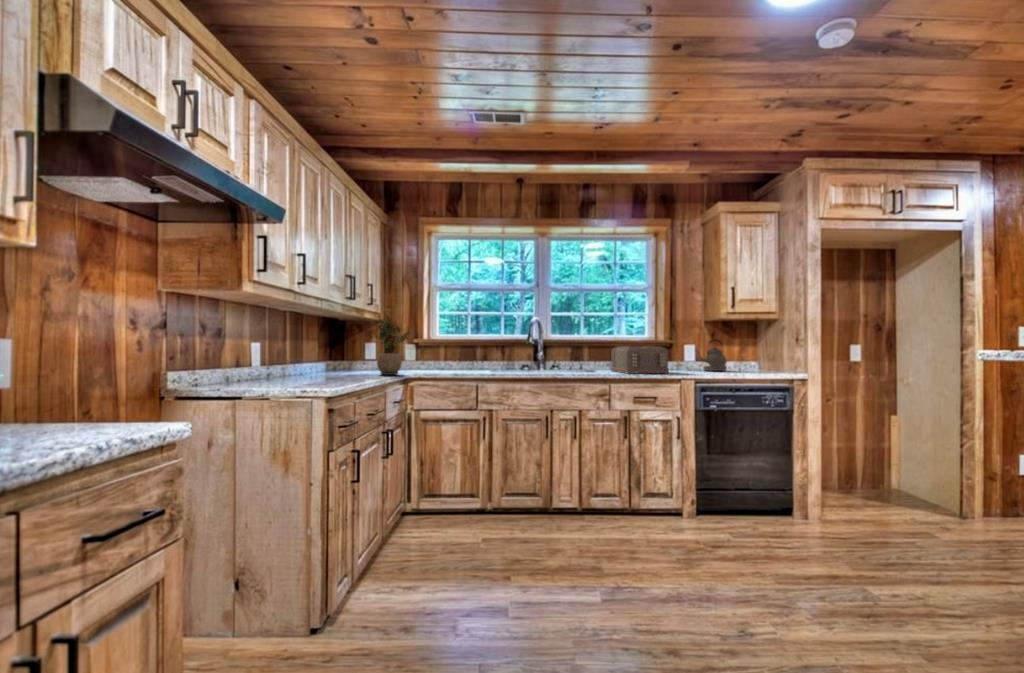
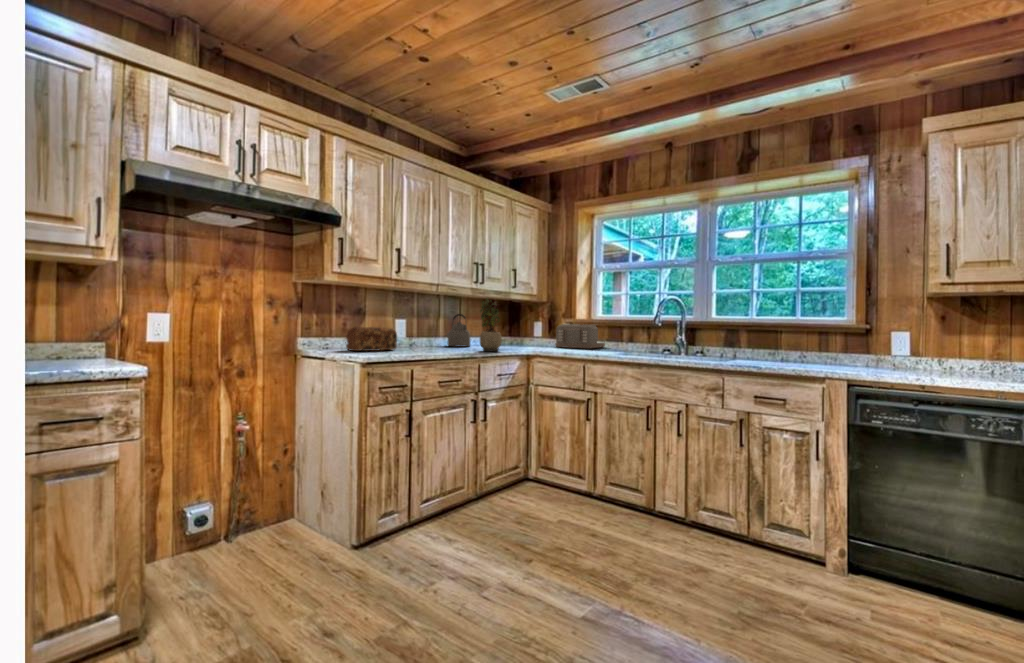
kettle: present [697,339,727,371] -> present [447,314,470,347]
toaster: present [611,346,669,374] -> present [555,324,605,348]
bread loaf: none [241,351,300,382] -> present [345,326,397,351]

